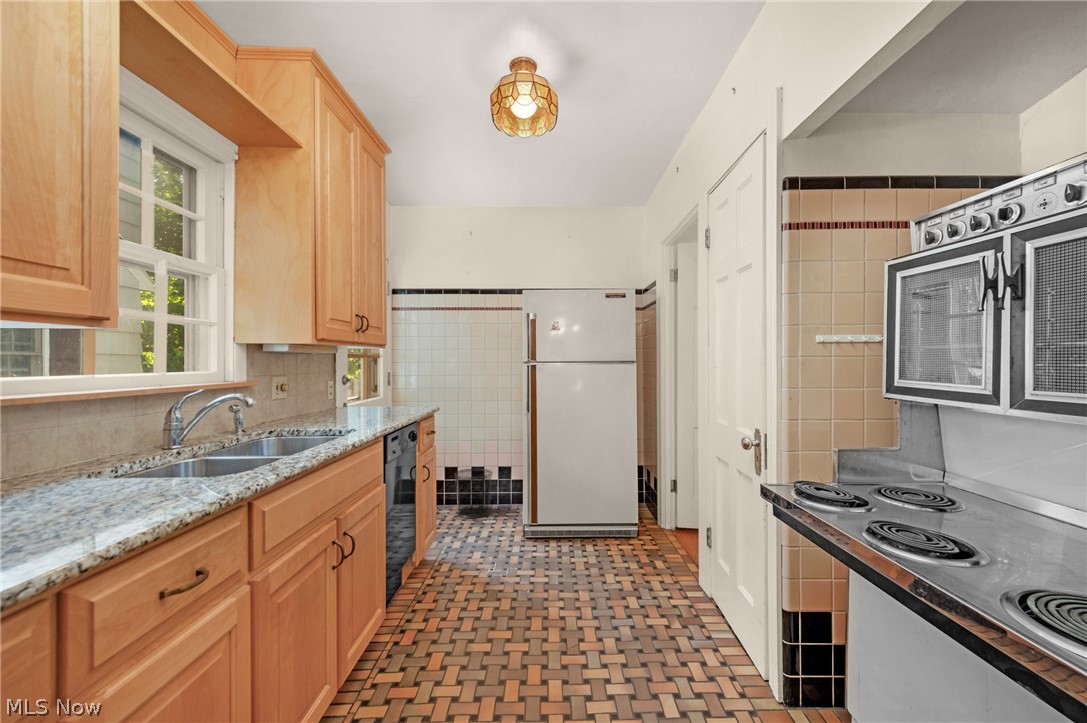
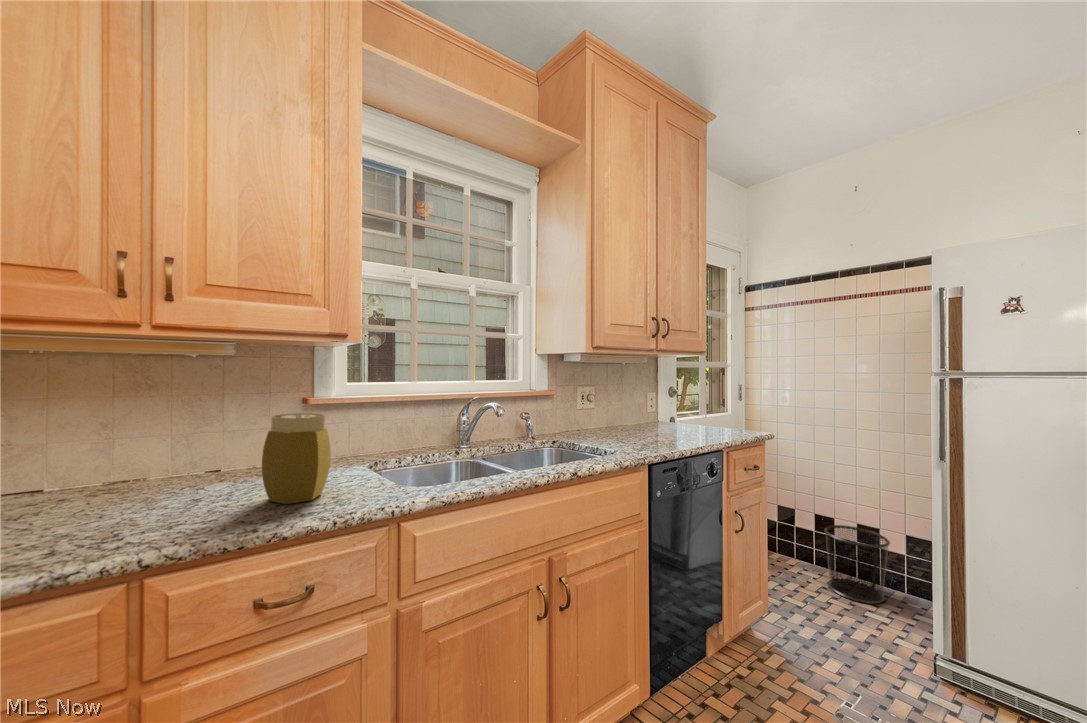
jar: none [92,409,174,506] -> present [262,413,331,504]

